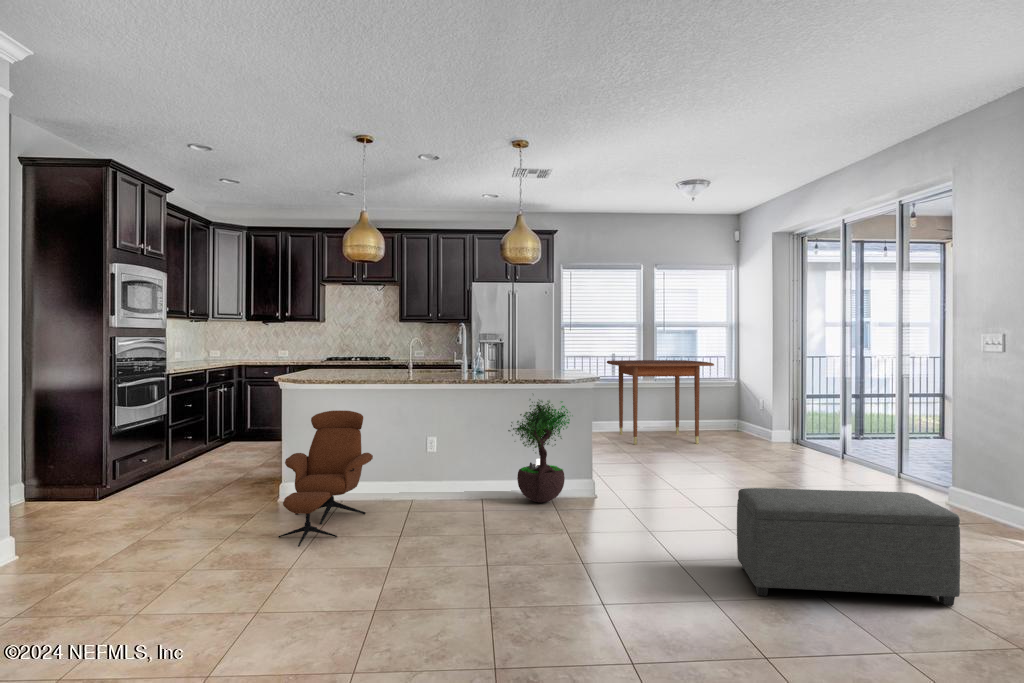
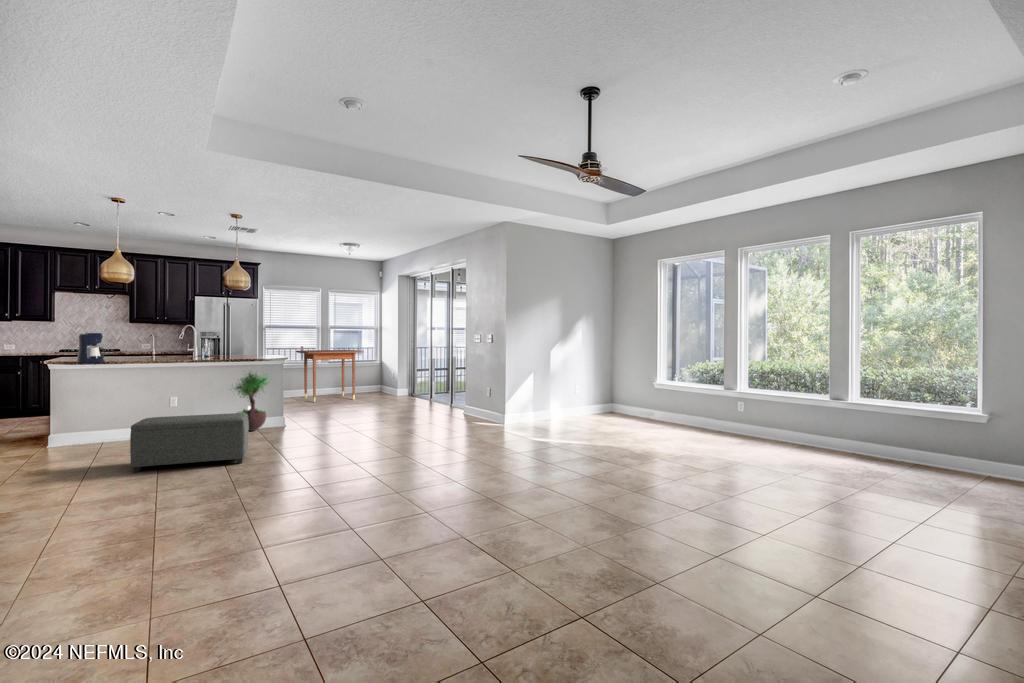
coffee maker: none [317,336,350,380] -> present [77,333,105,363]
lounge chair: present [278,410,373,547] -> none [62,382,132,462]
ottoman: present [737,488,960,605] -> present [130,413,249,472]

